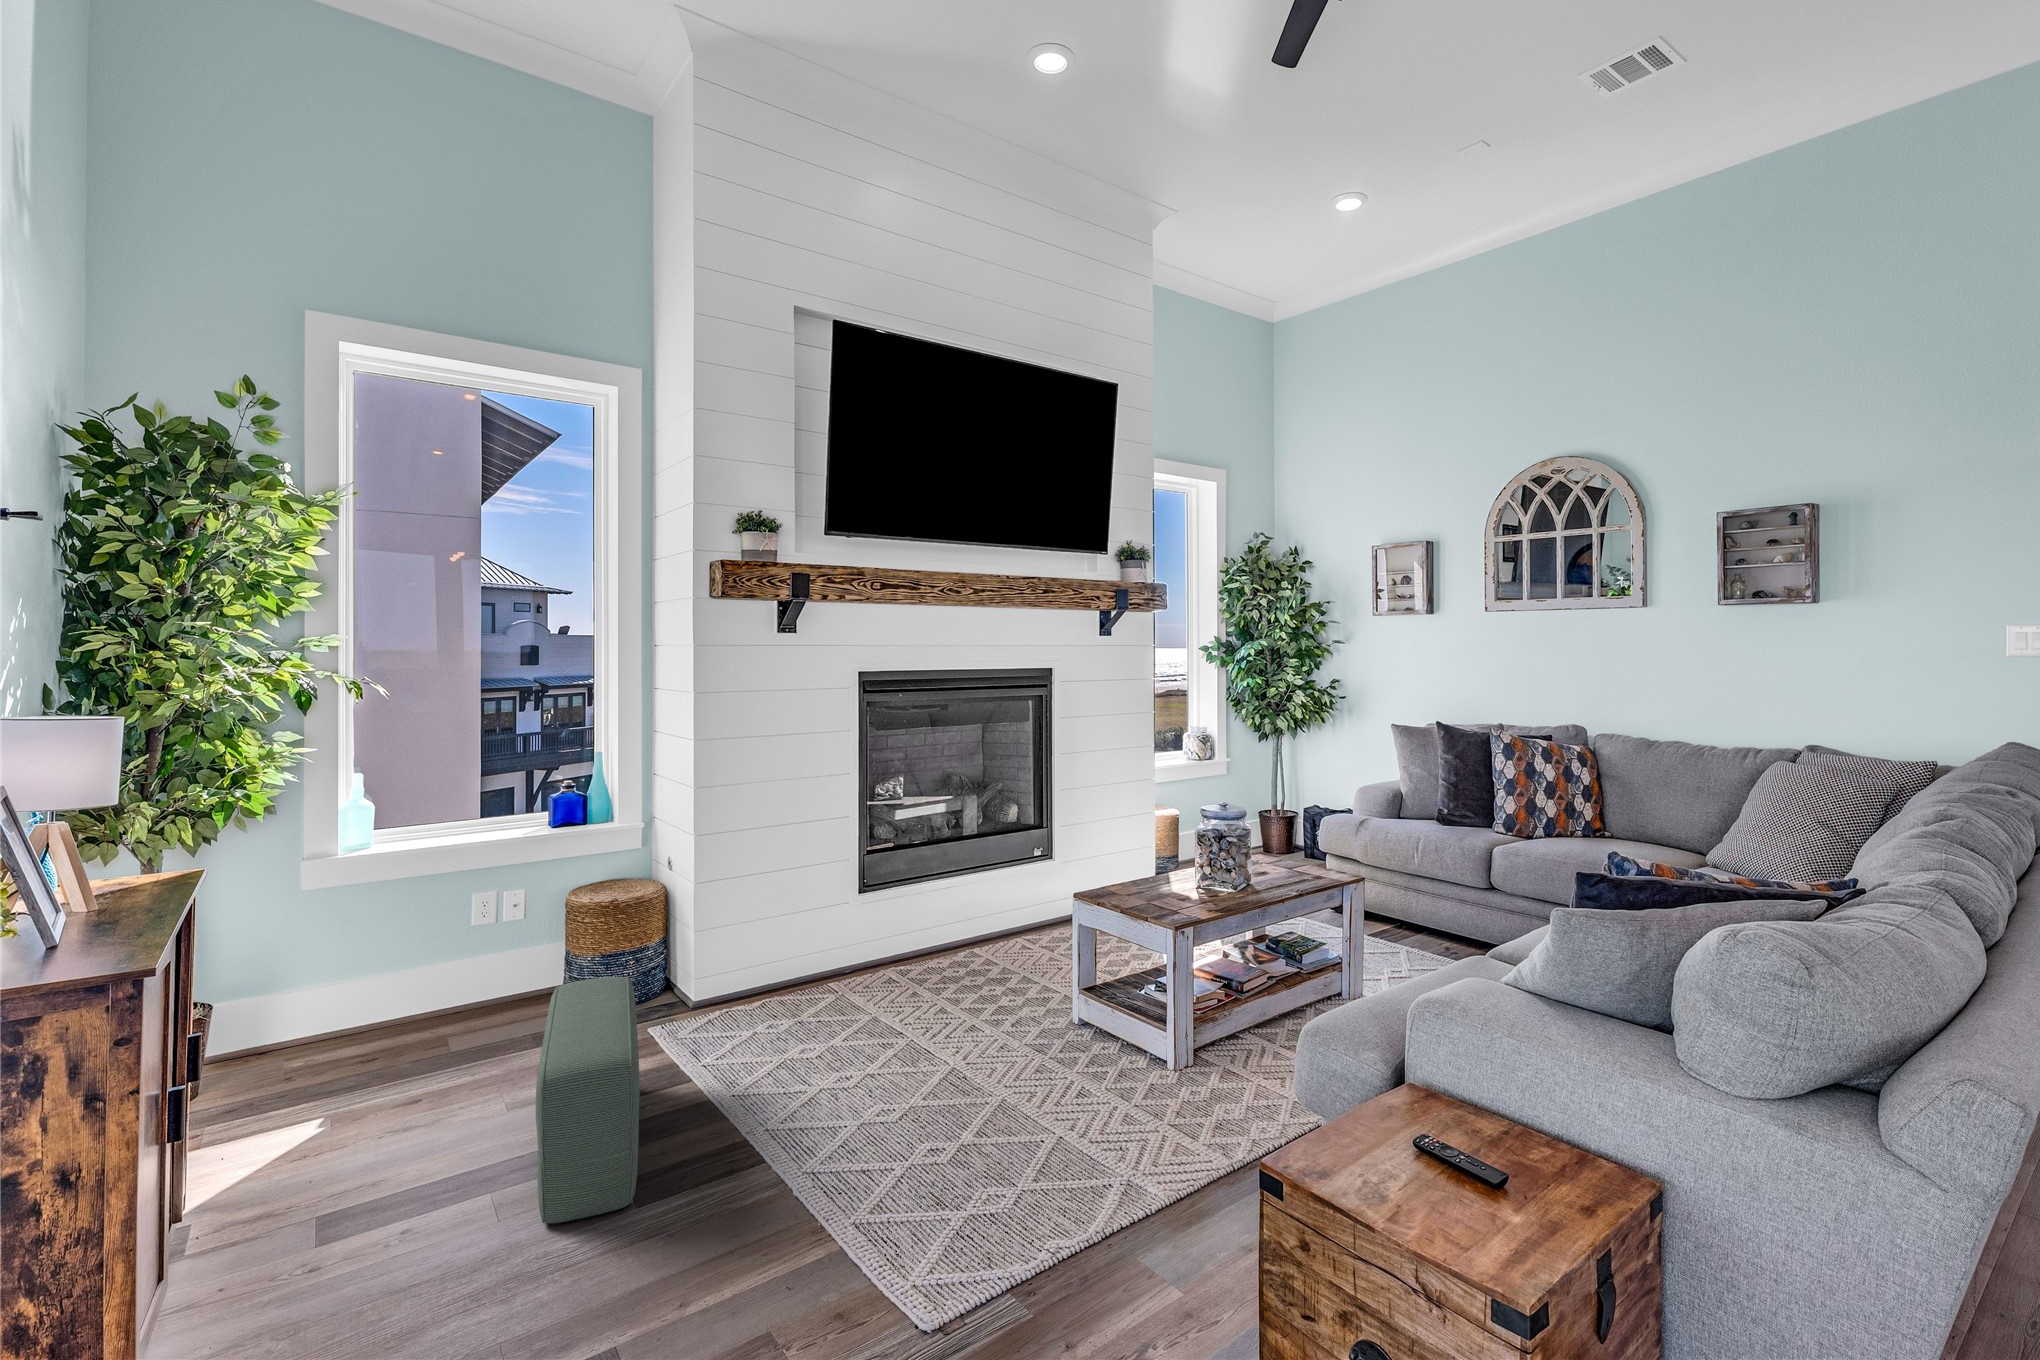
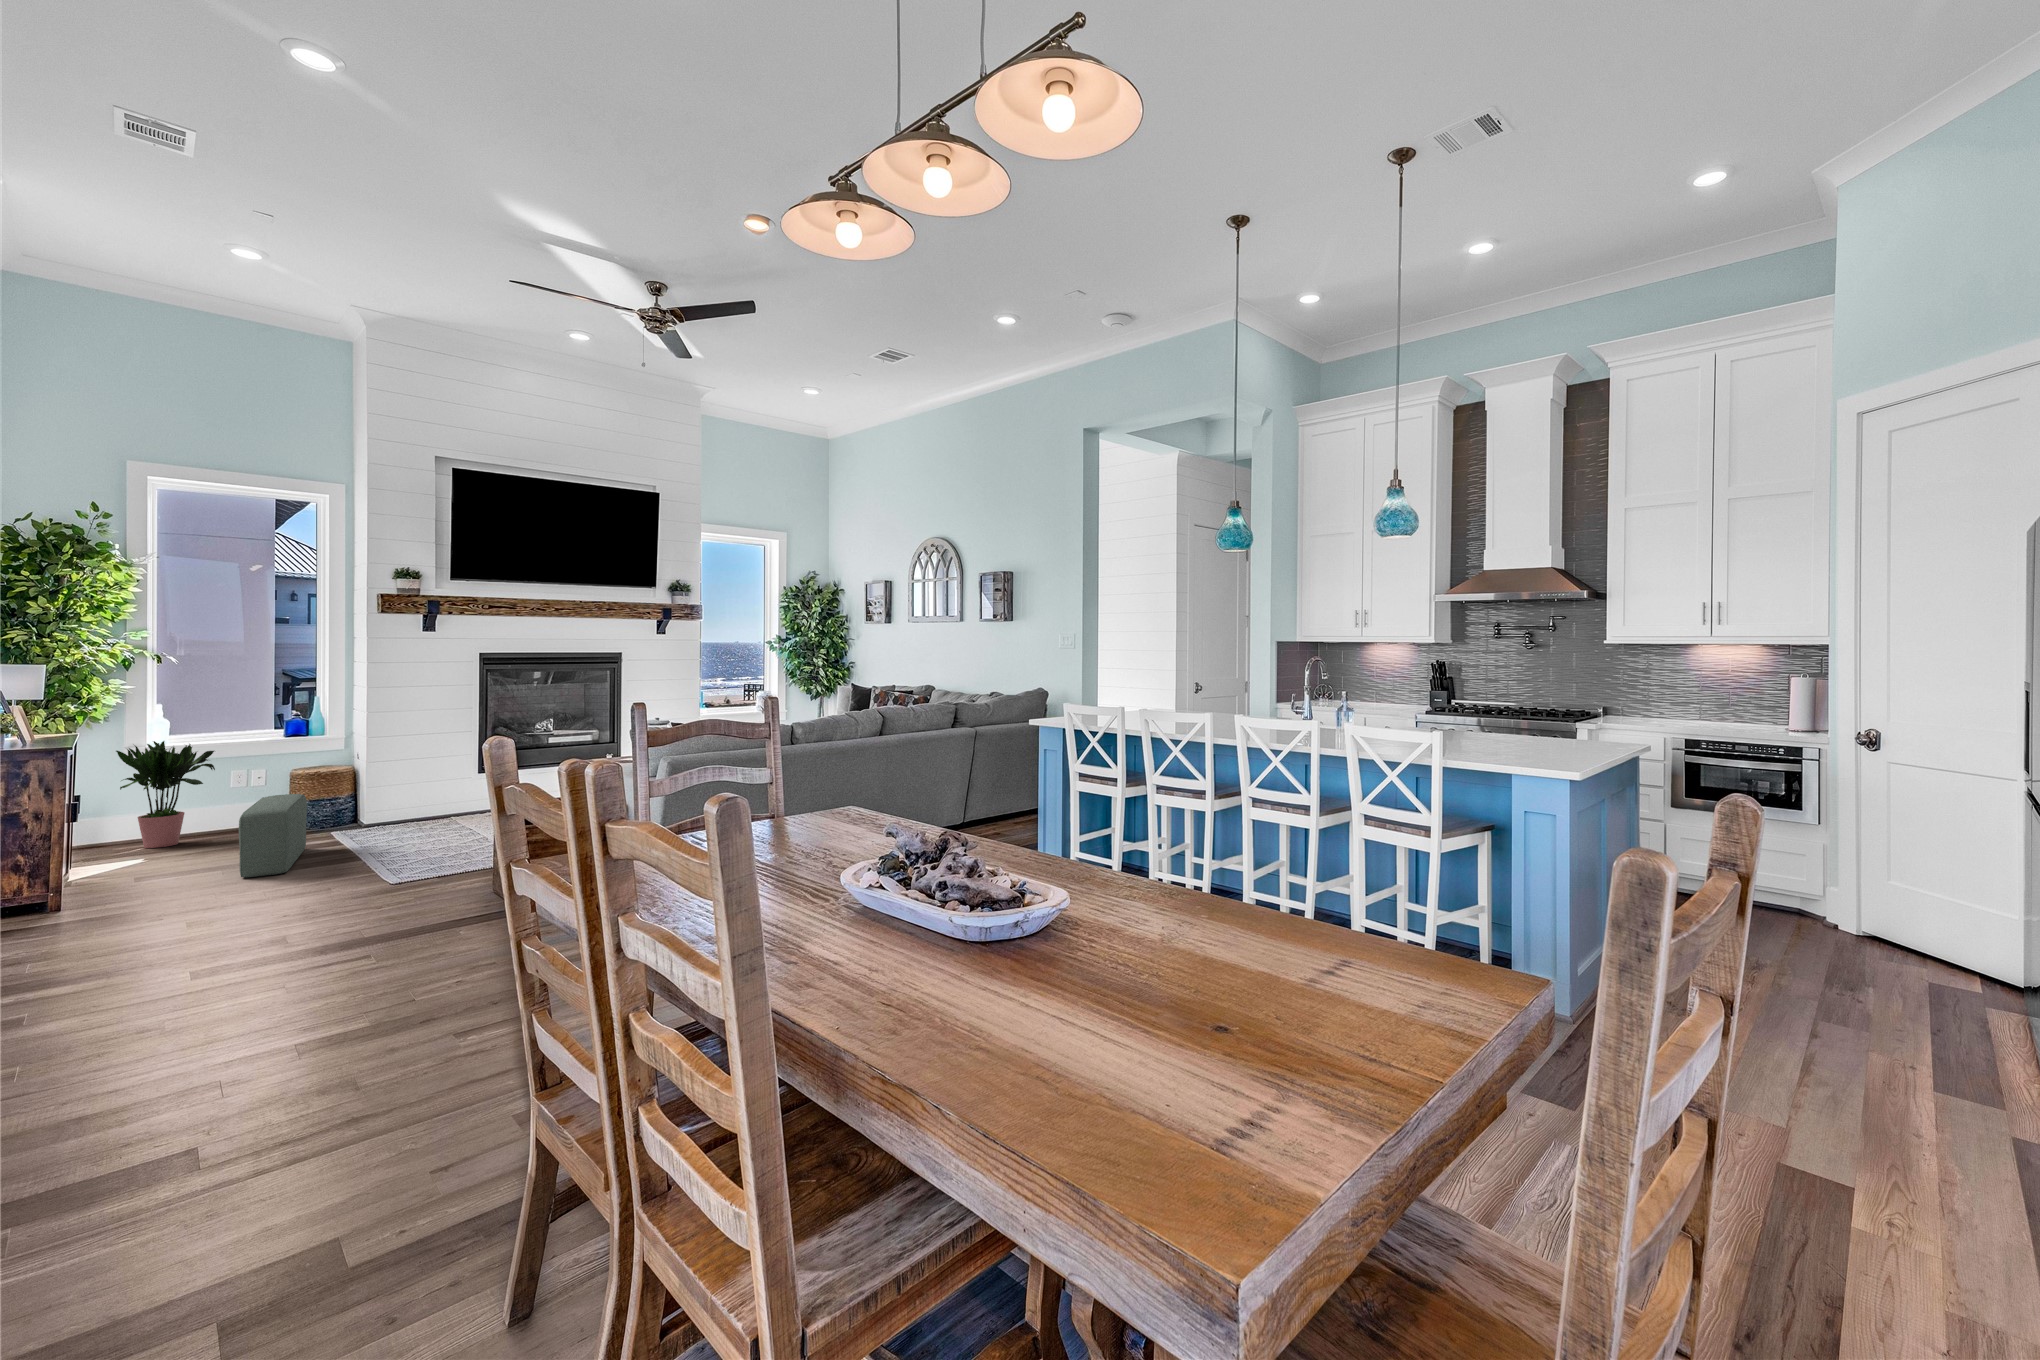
potted plant: none [284,840,466,1067] -> present [116,741,215,848]

